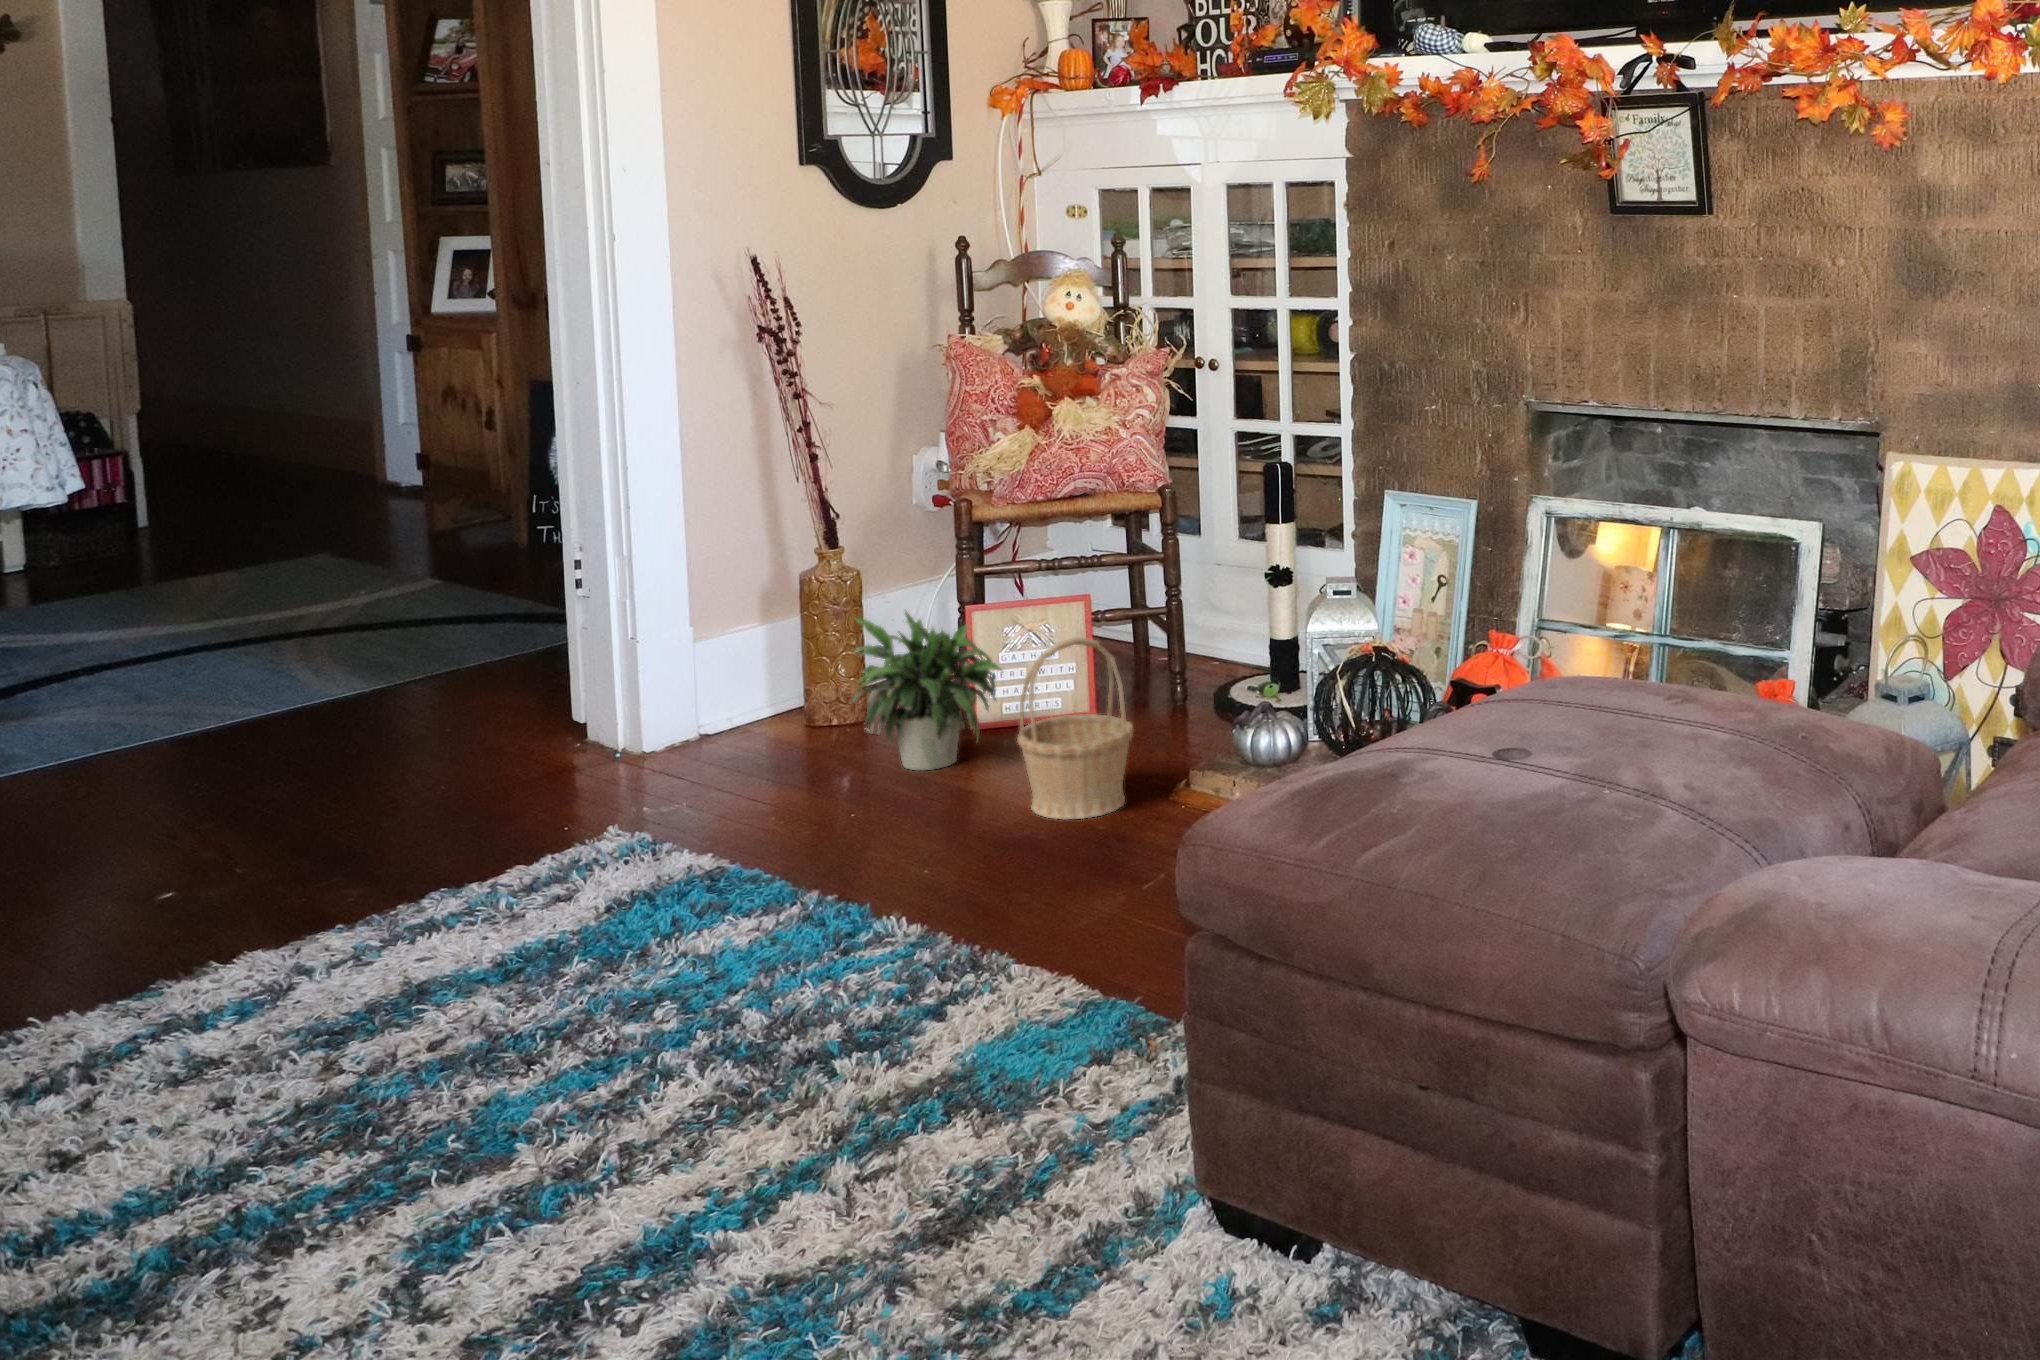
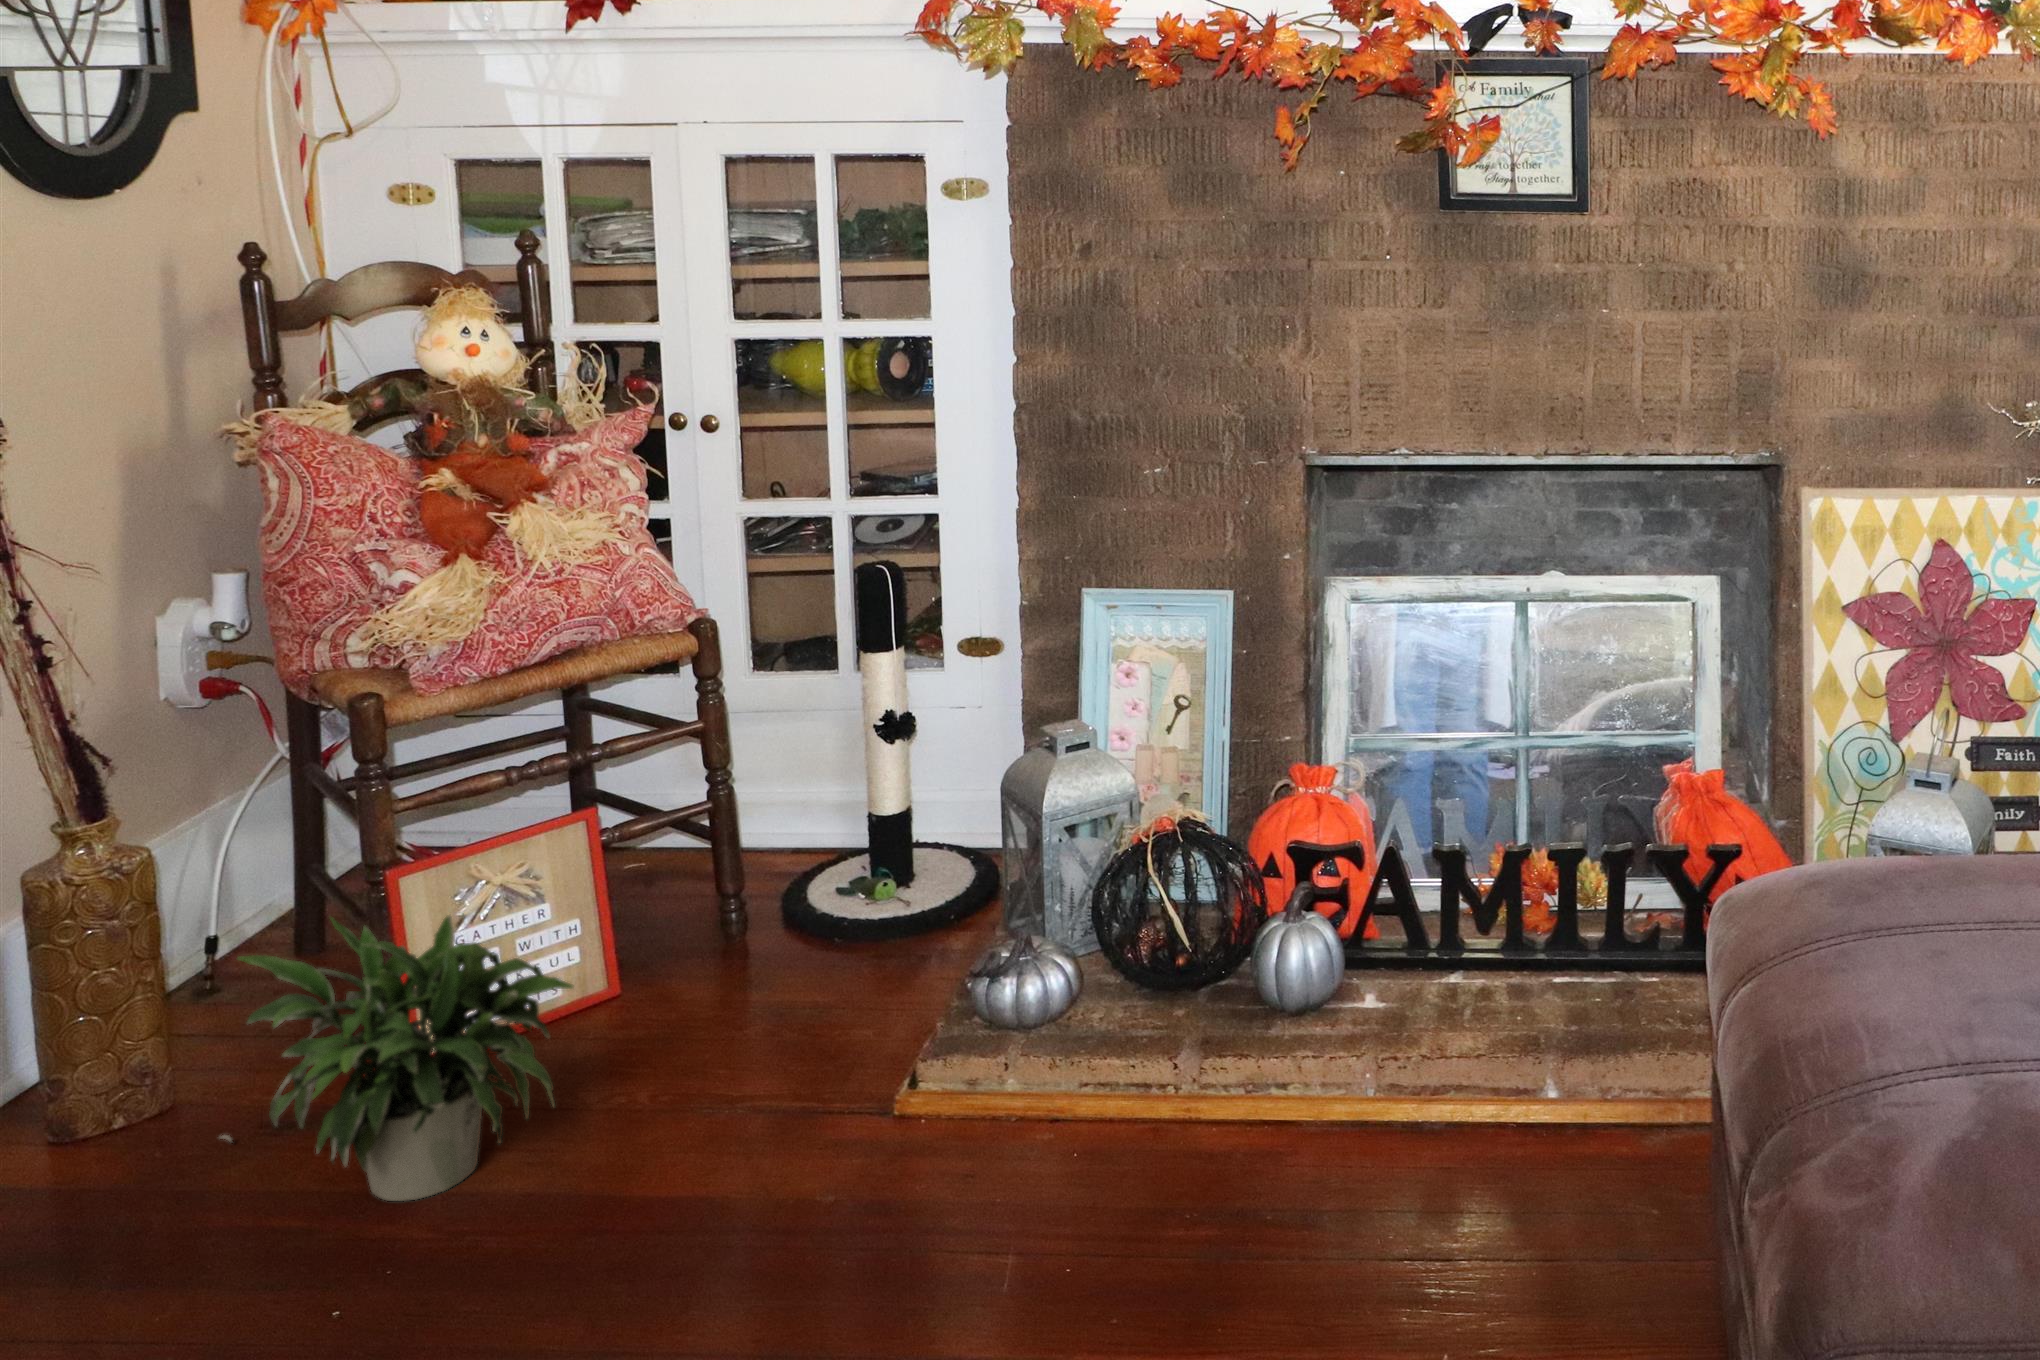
basket: present [1017,637,1133,819] -> none [700,915,902,1231]

